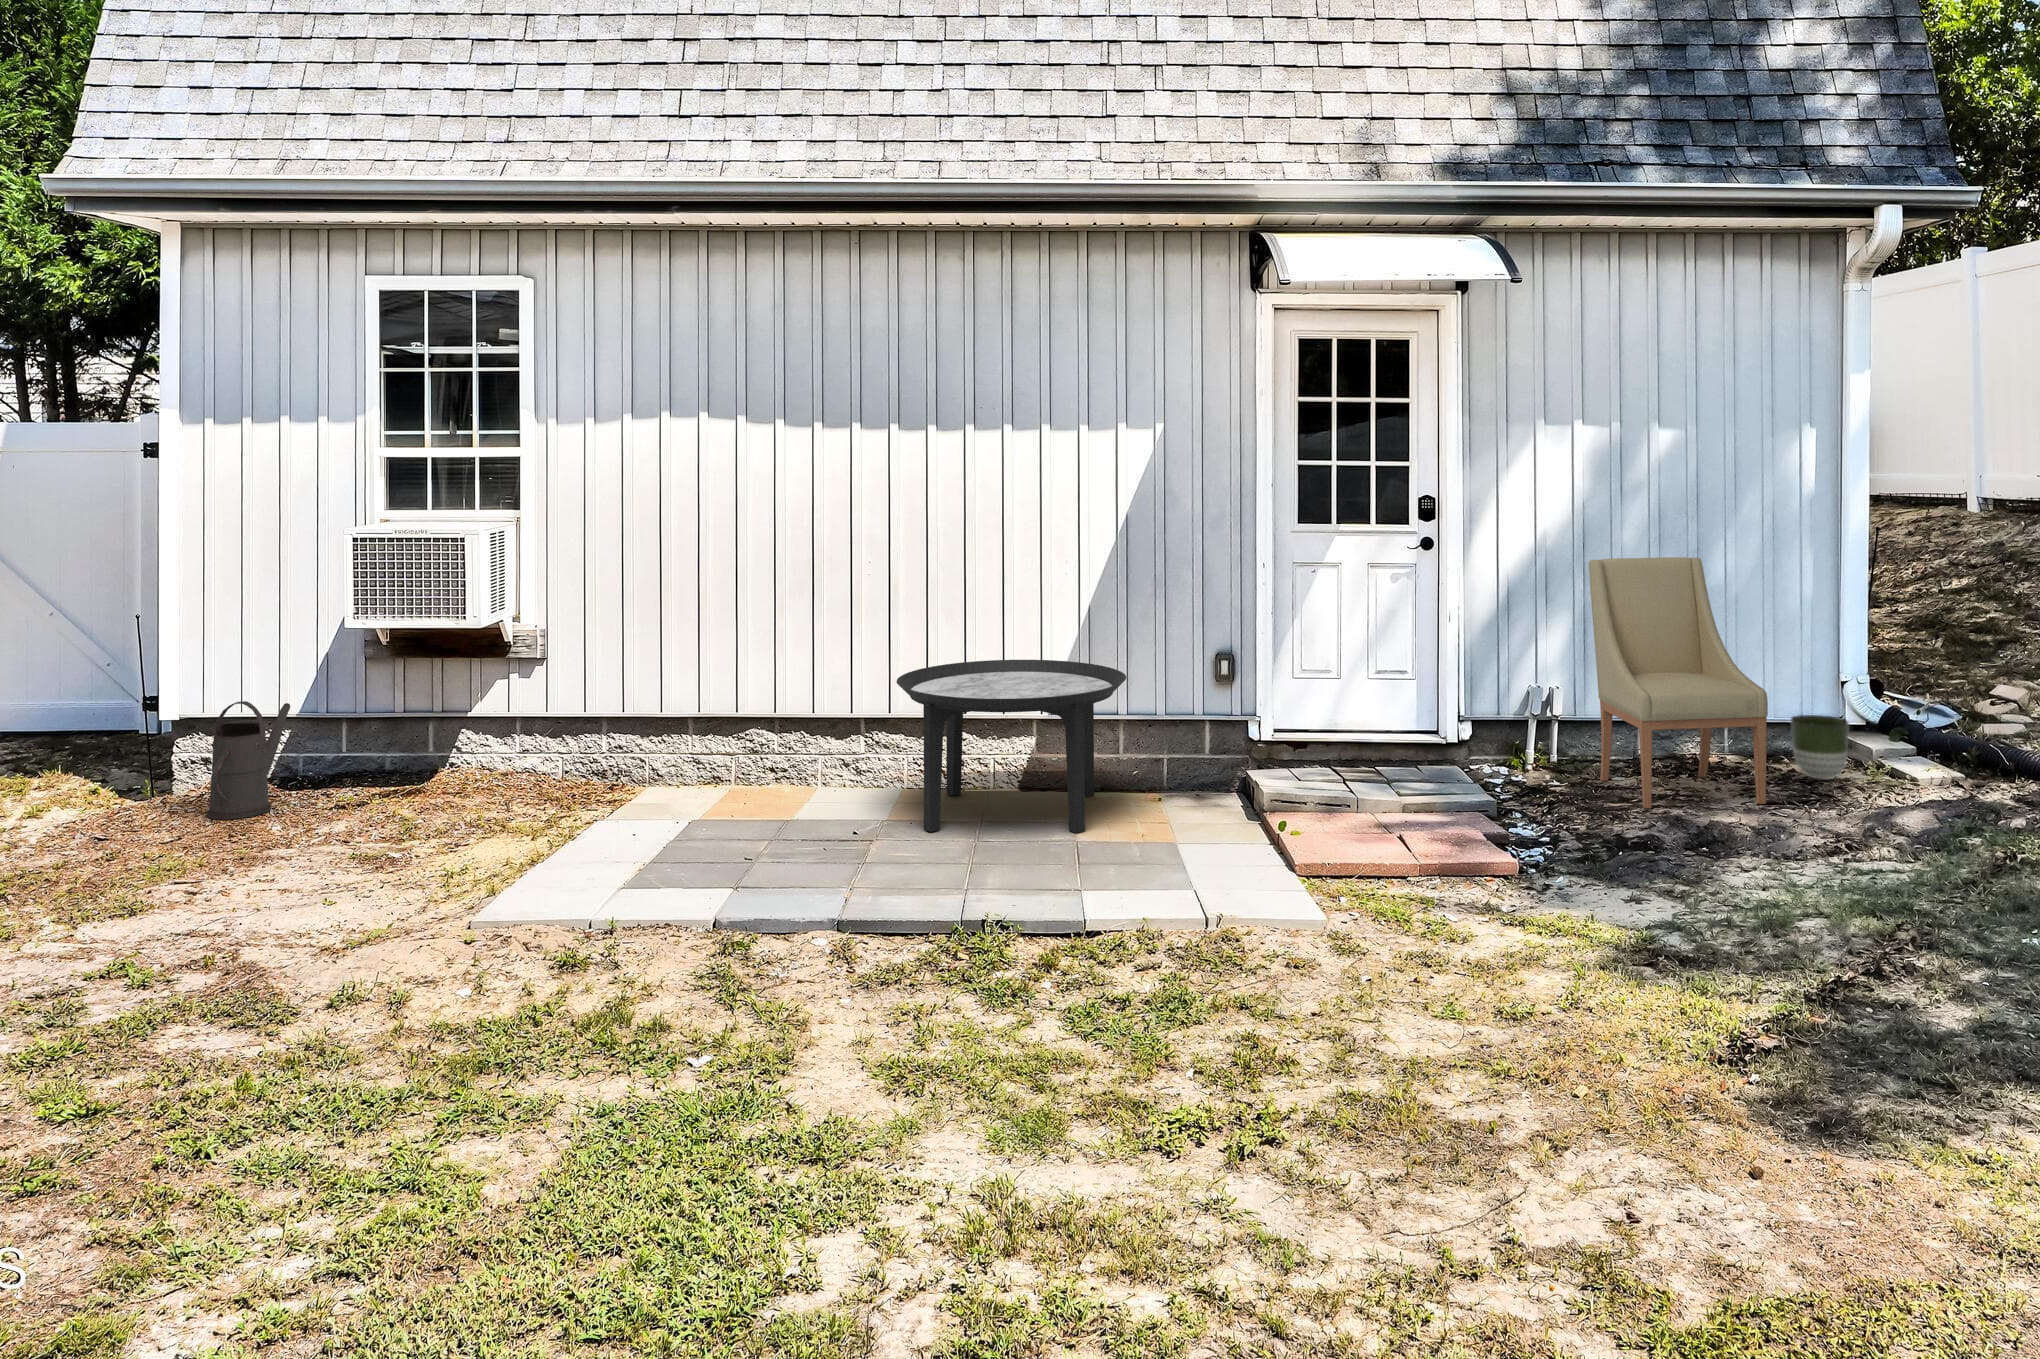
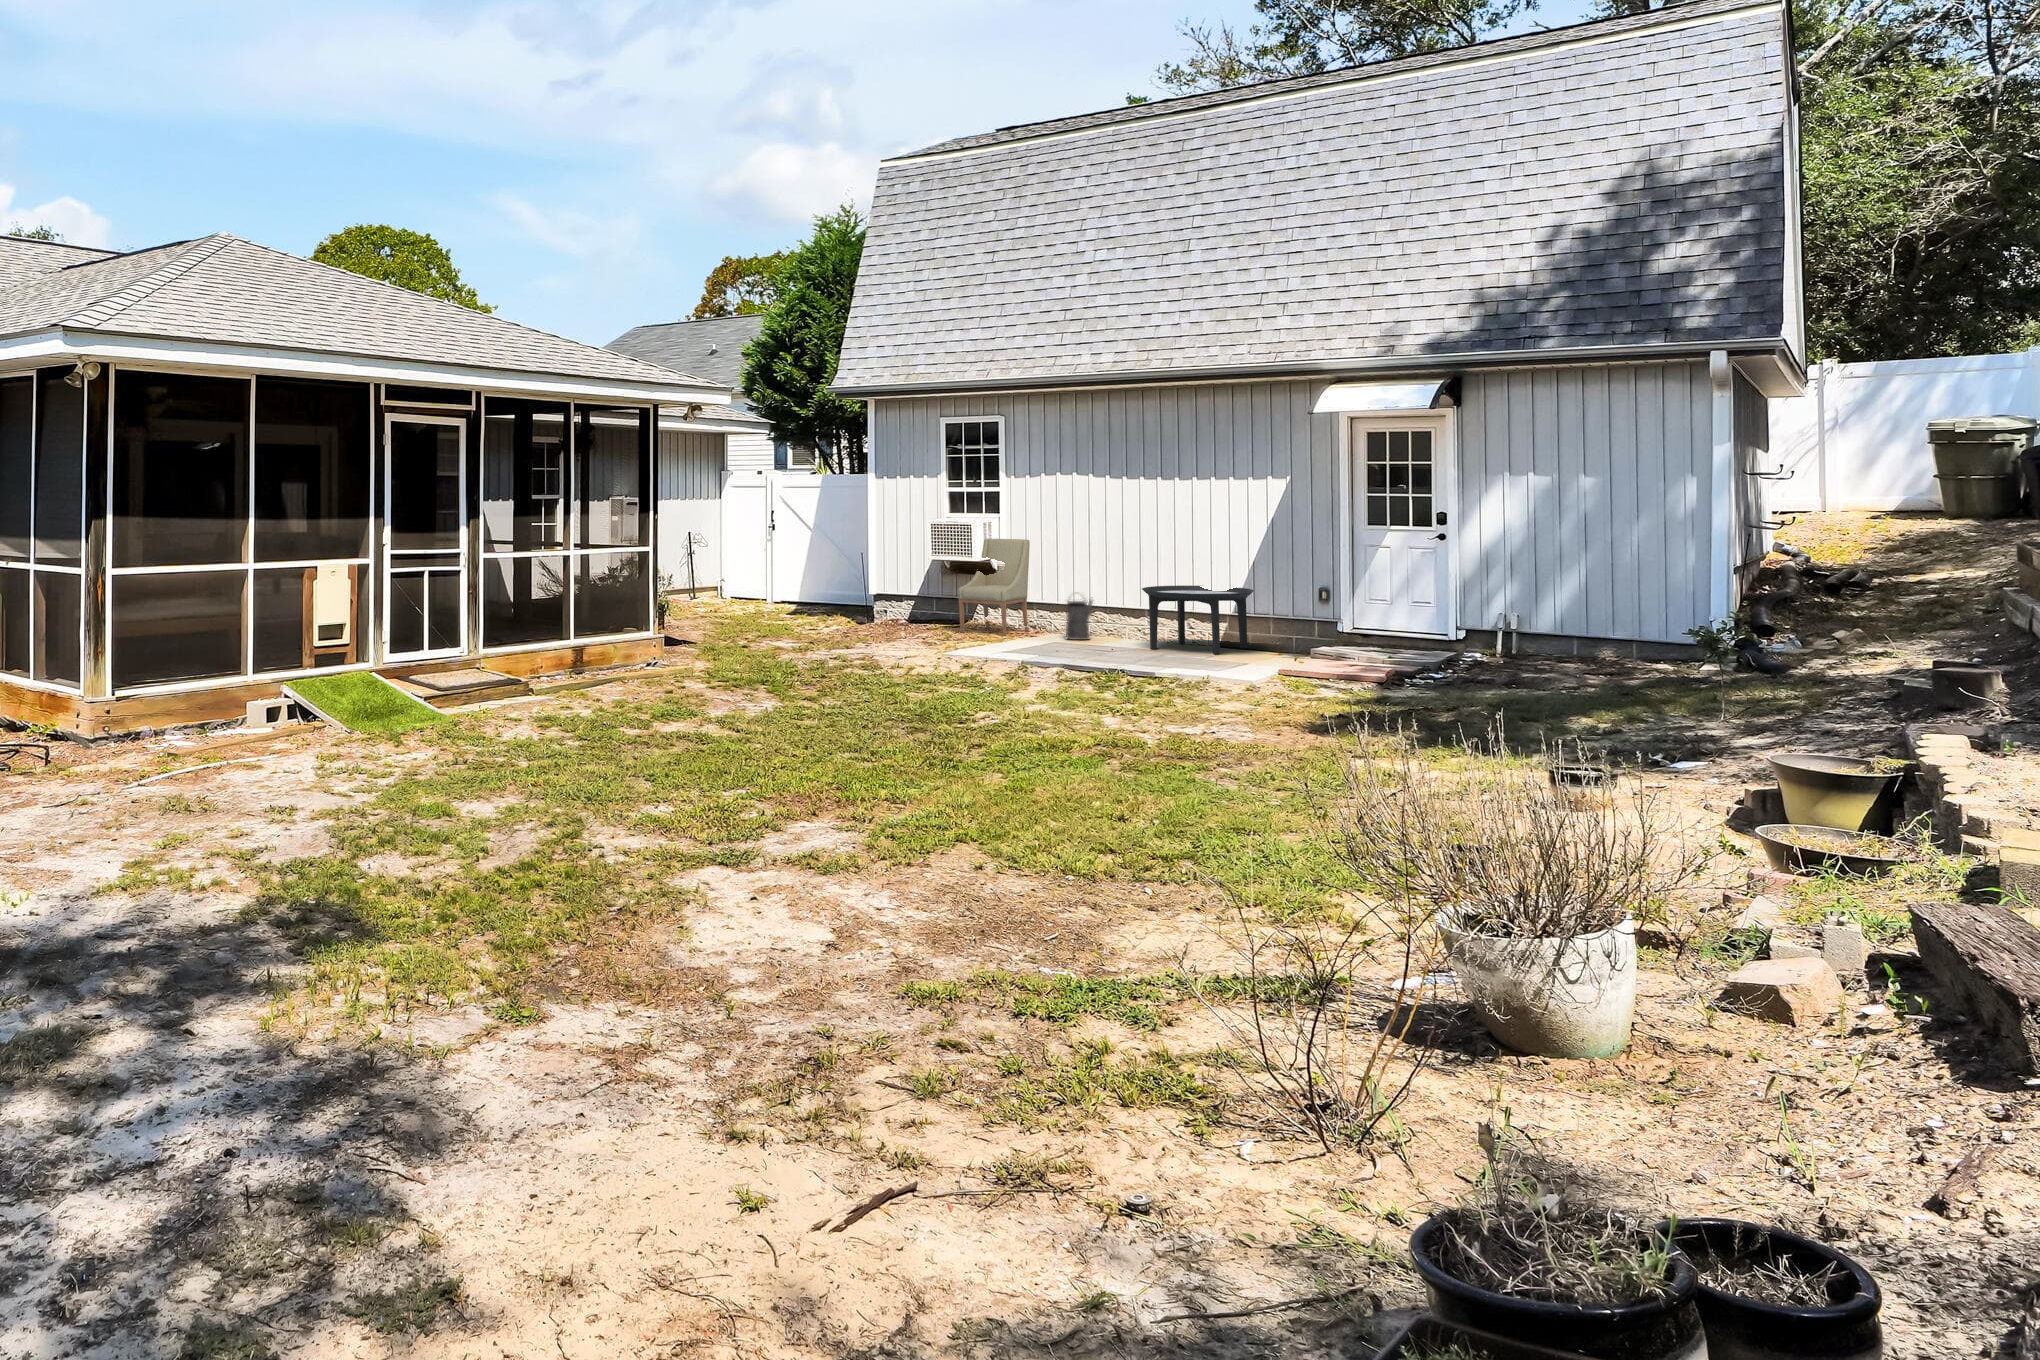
chair: present [1589,557,1768,808] -> present [958,539,1030,636]
watering can: present [207,701,290,820] -> present [1066,600,1093,640]
planter: present [1791,715,1849,780] -> none [1674,641,1714,677]

